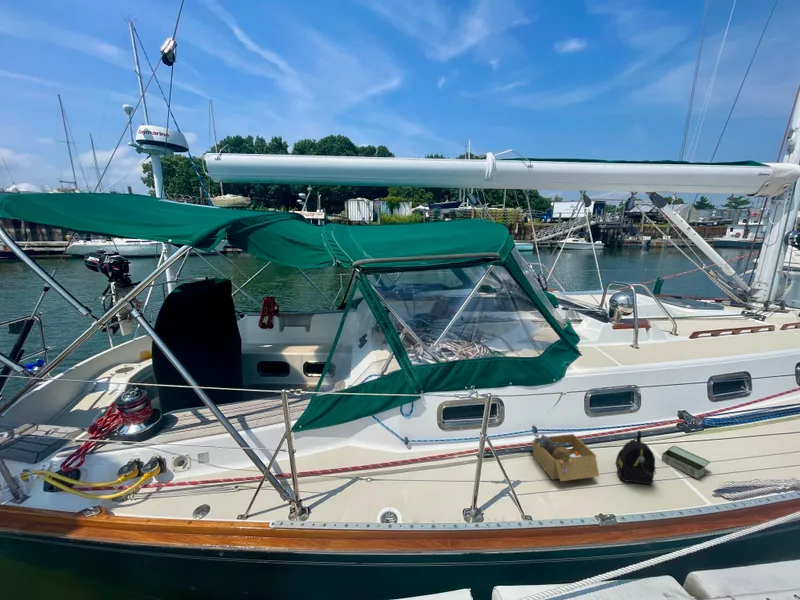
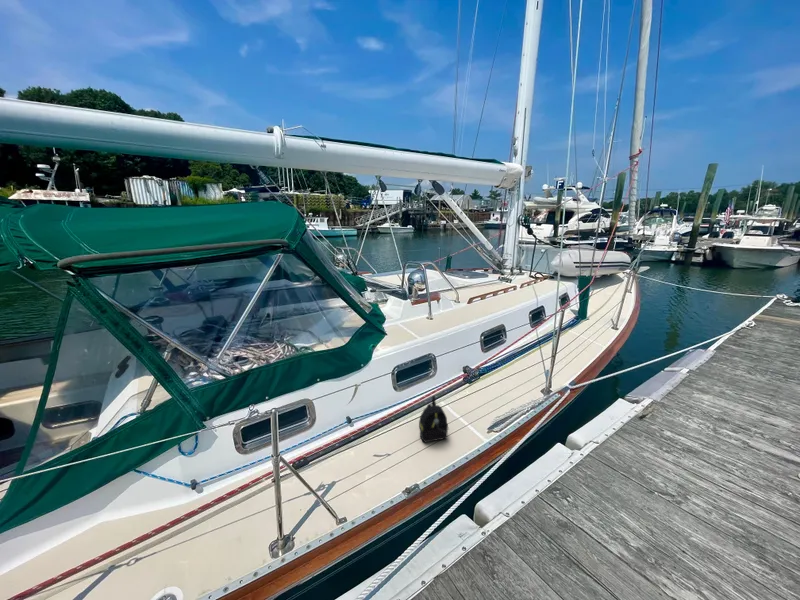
cardboard box: present [533,434,599,481] -> none [345,409,405,462]
toolbox: present [661,446,710,478] -> none [453,397,486,422]

